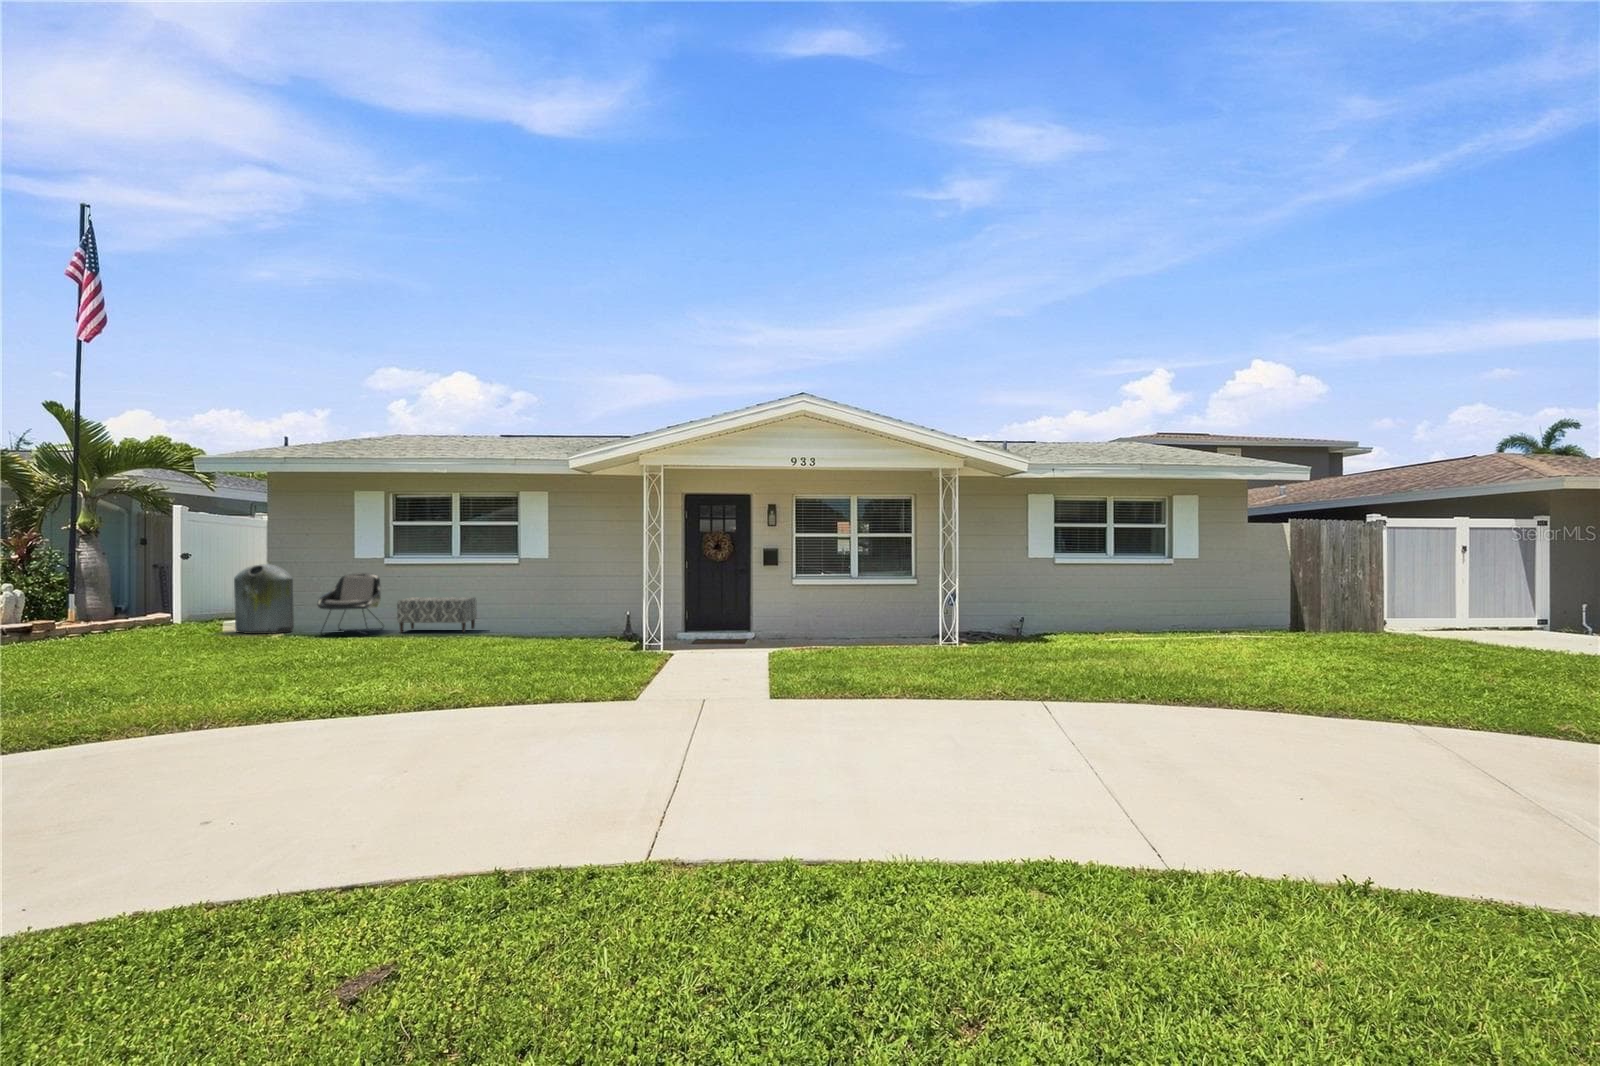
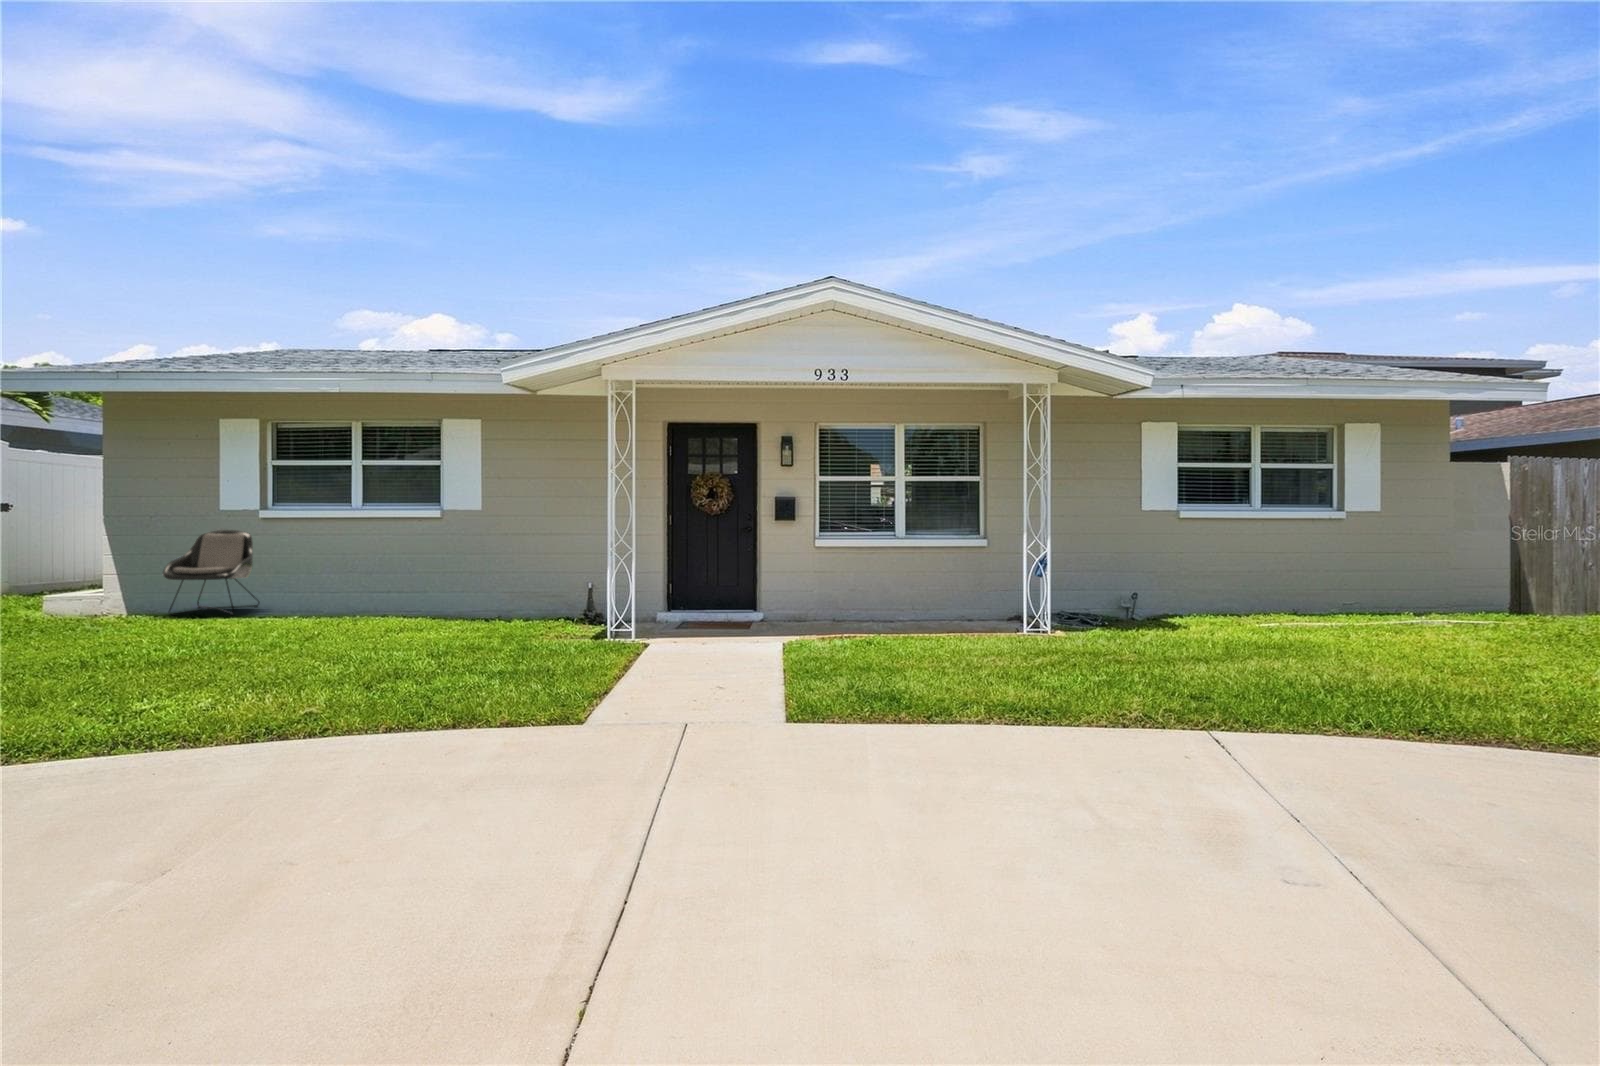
trash can: present [234,564,294,634] -> none [53,518,136,613]
bench: present [397,597,477,633] -> none [274,563,385,612]

